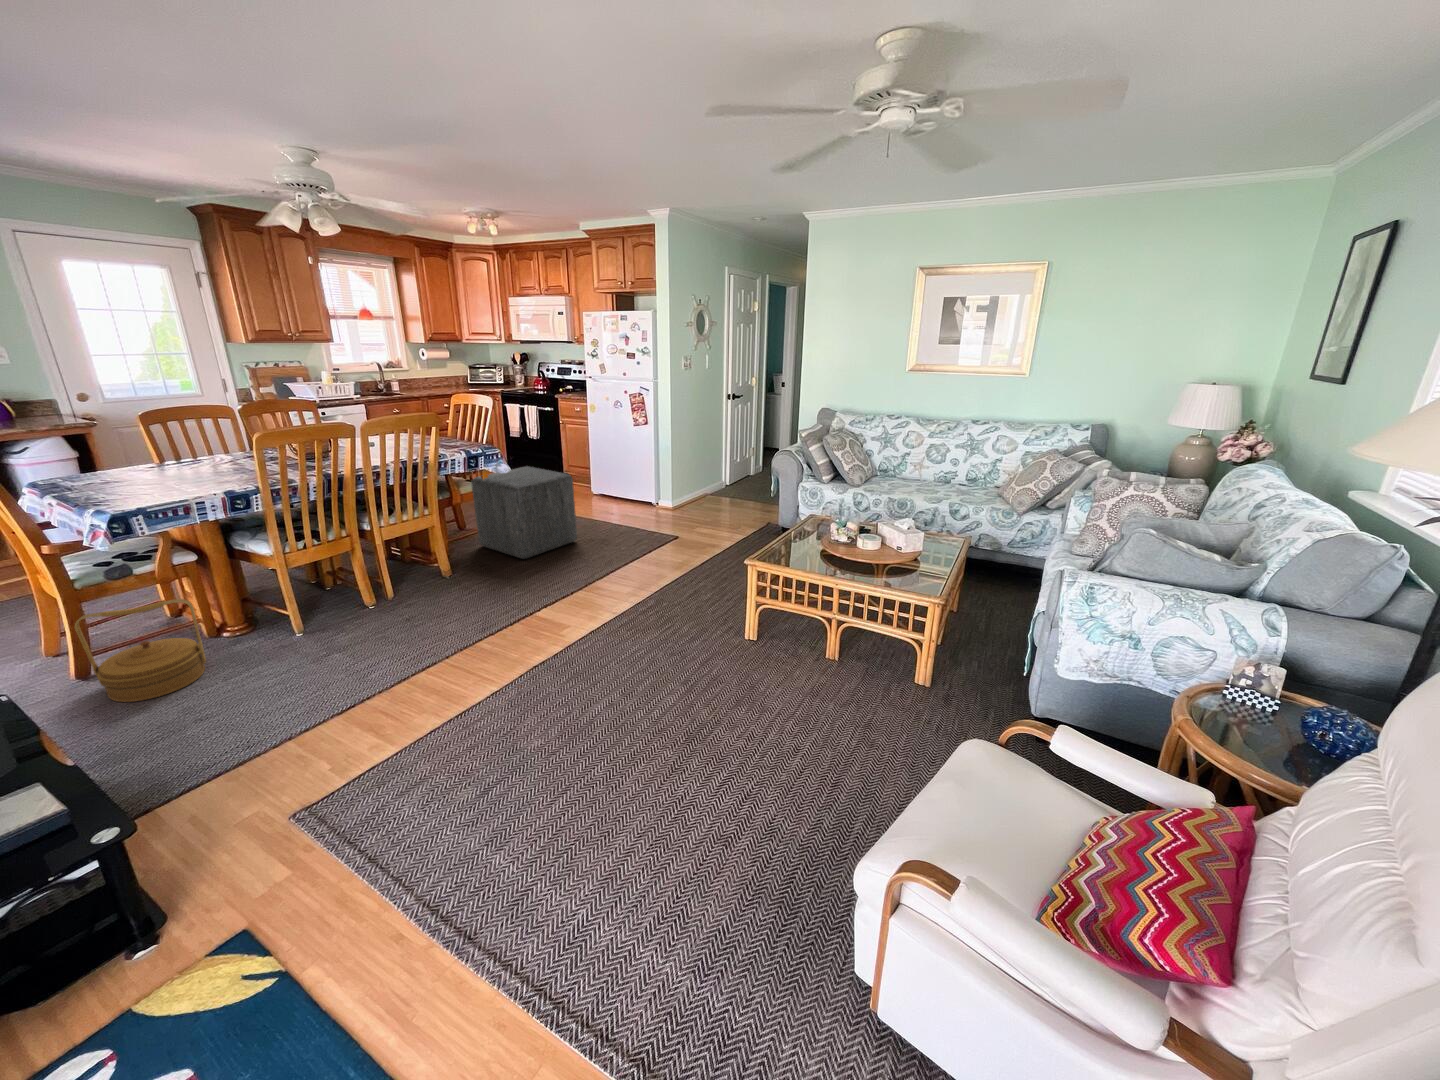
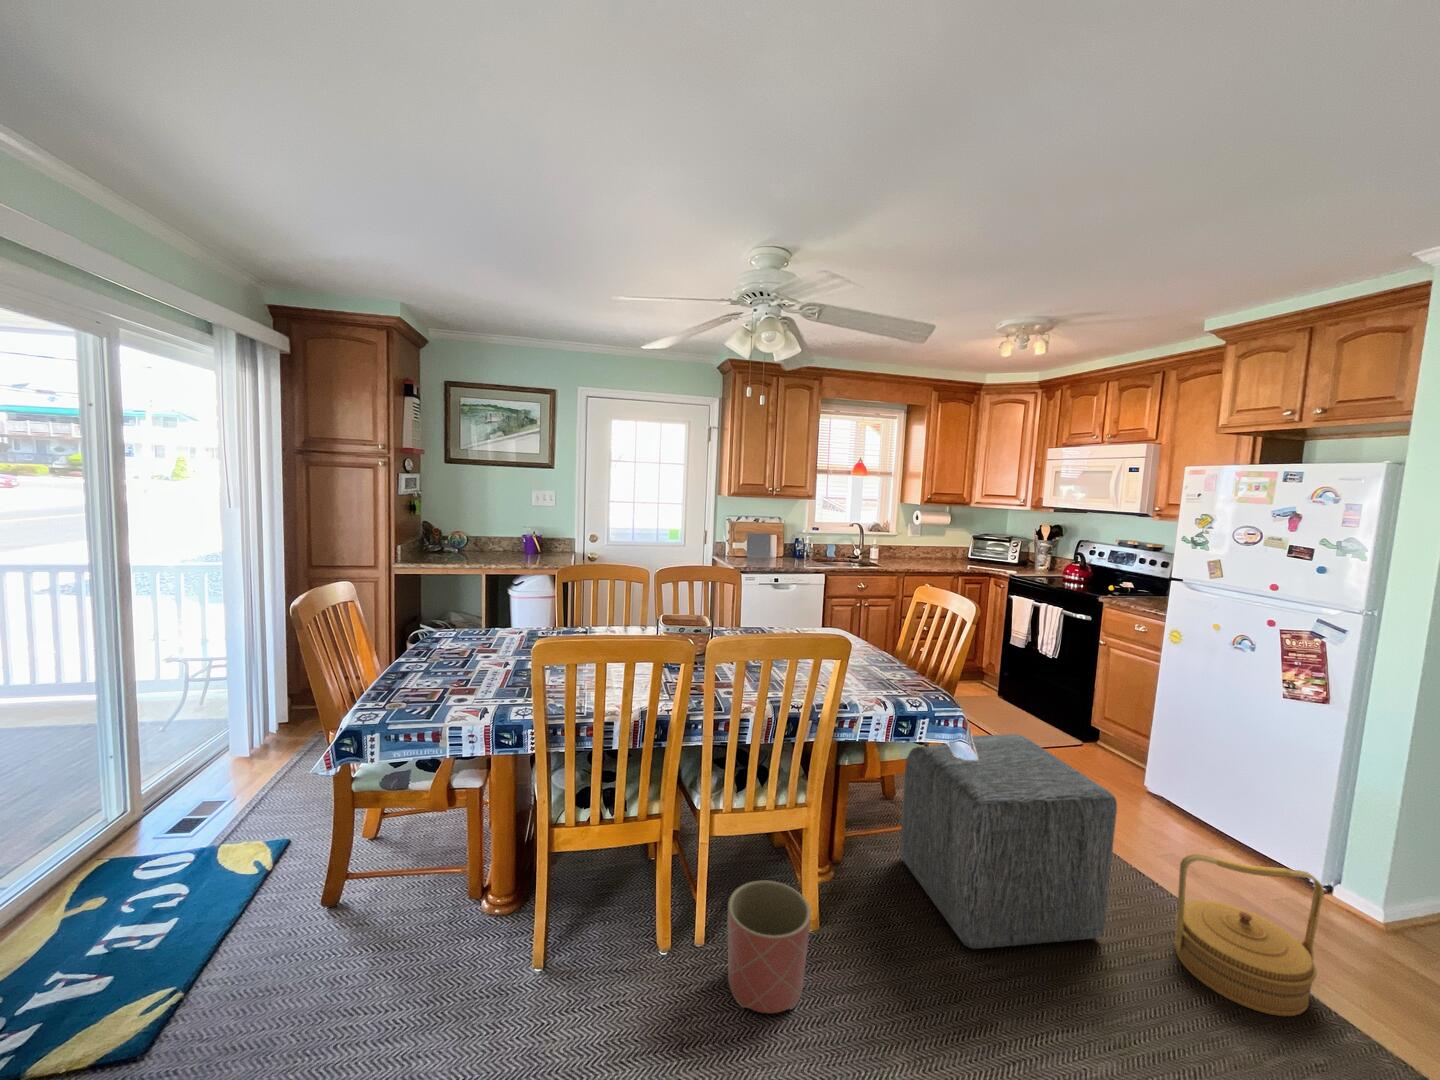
planter: none [406,550,455,604] -> present [728,880,810,1013]
basket: present [75,599,206,702] -> present [1175,854,1324,1016]

